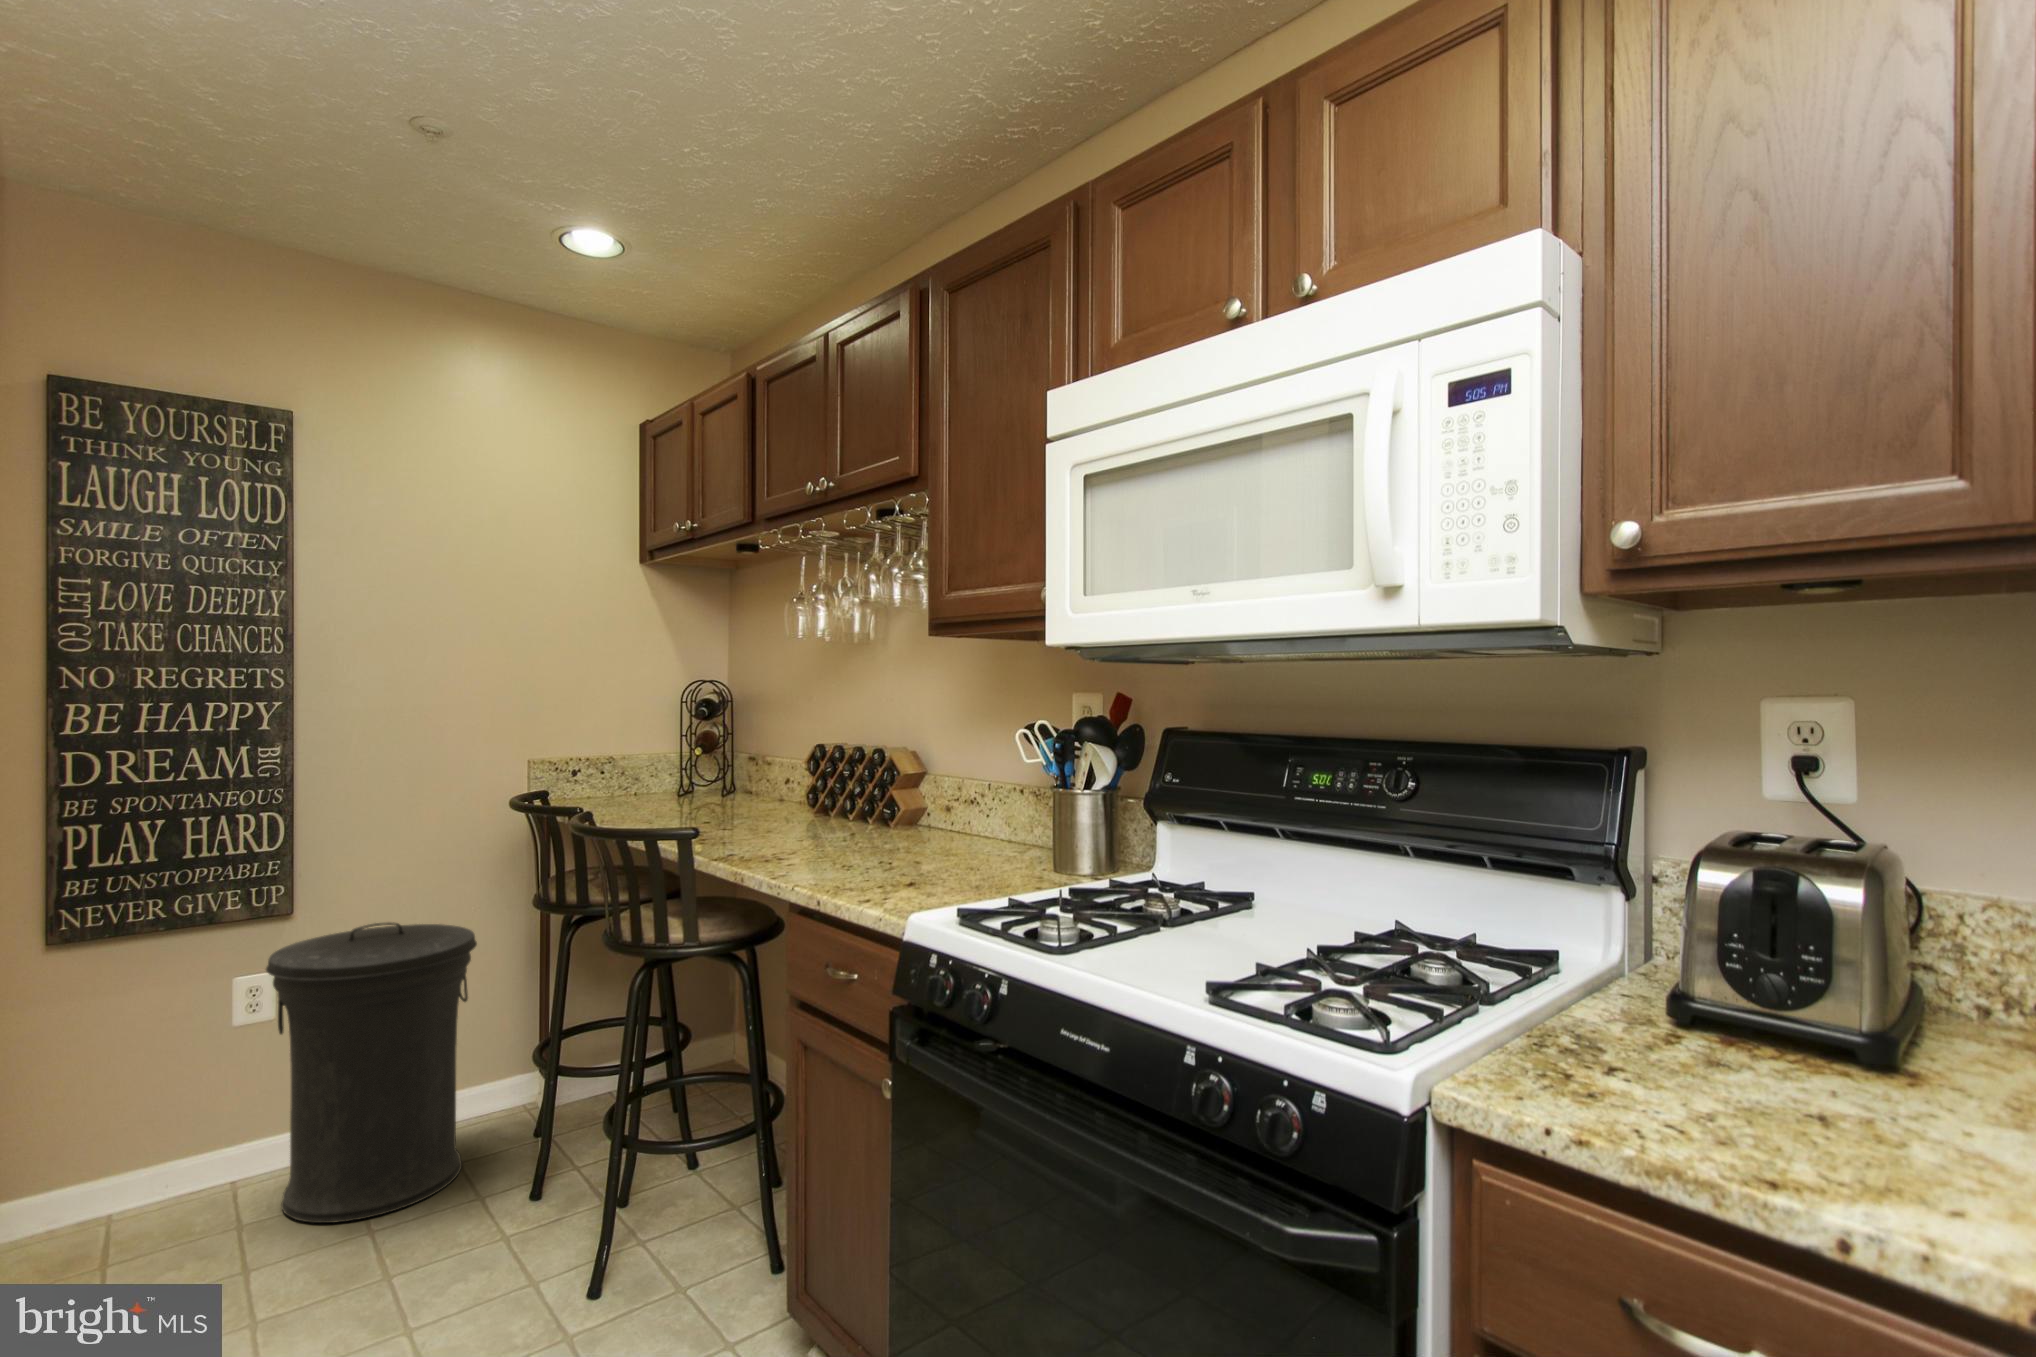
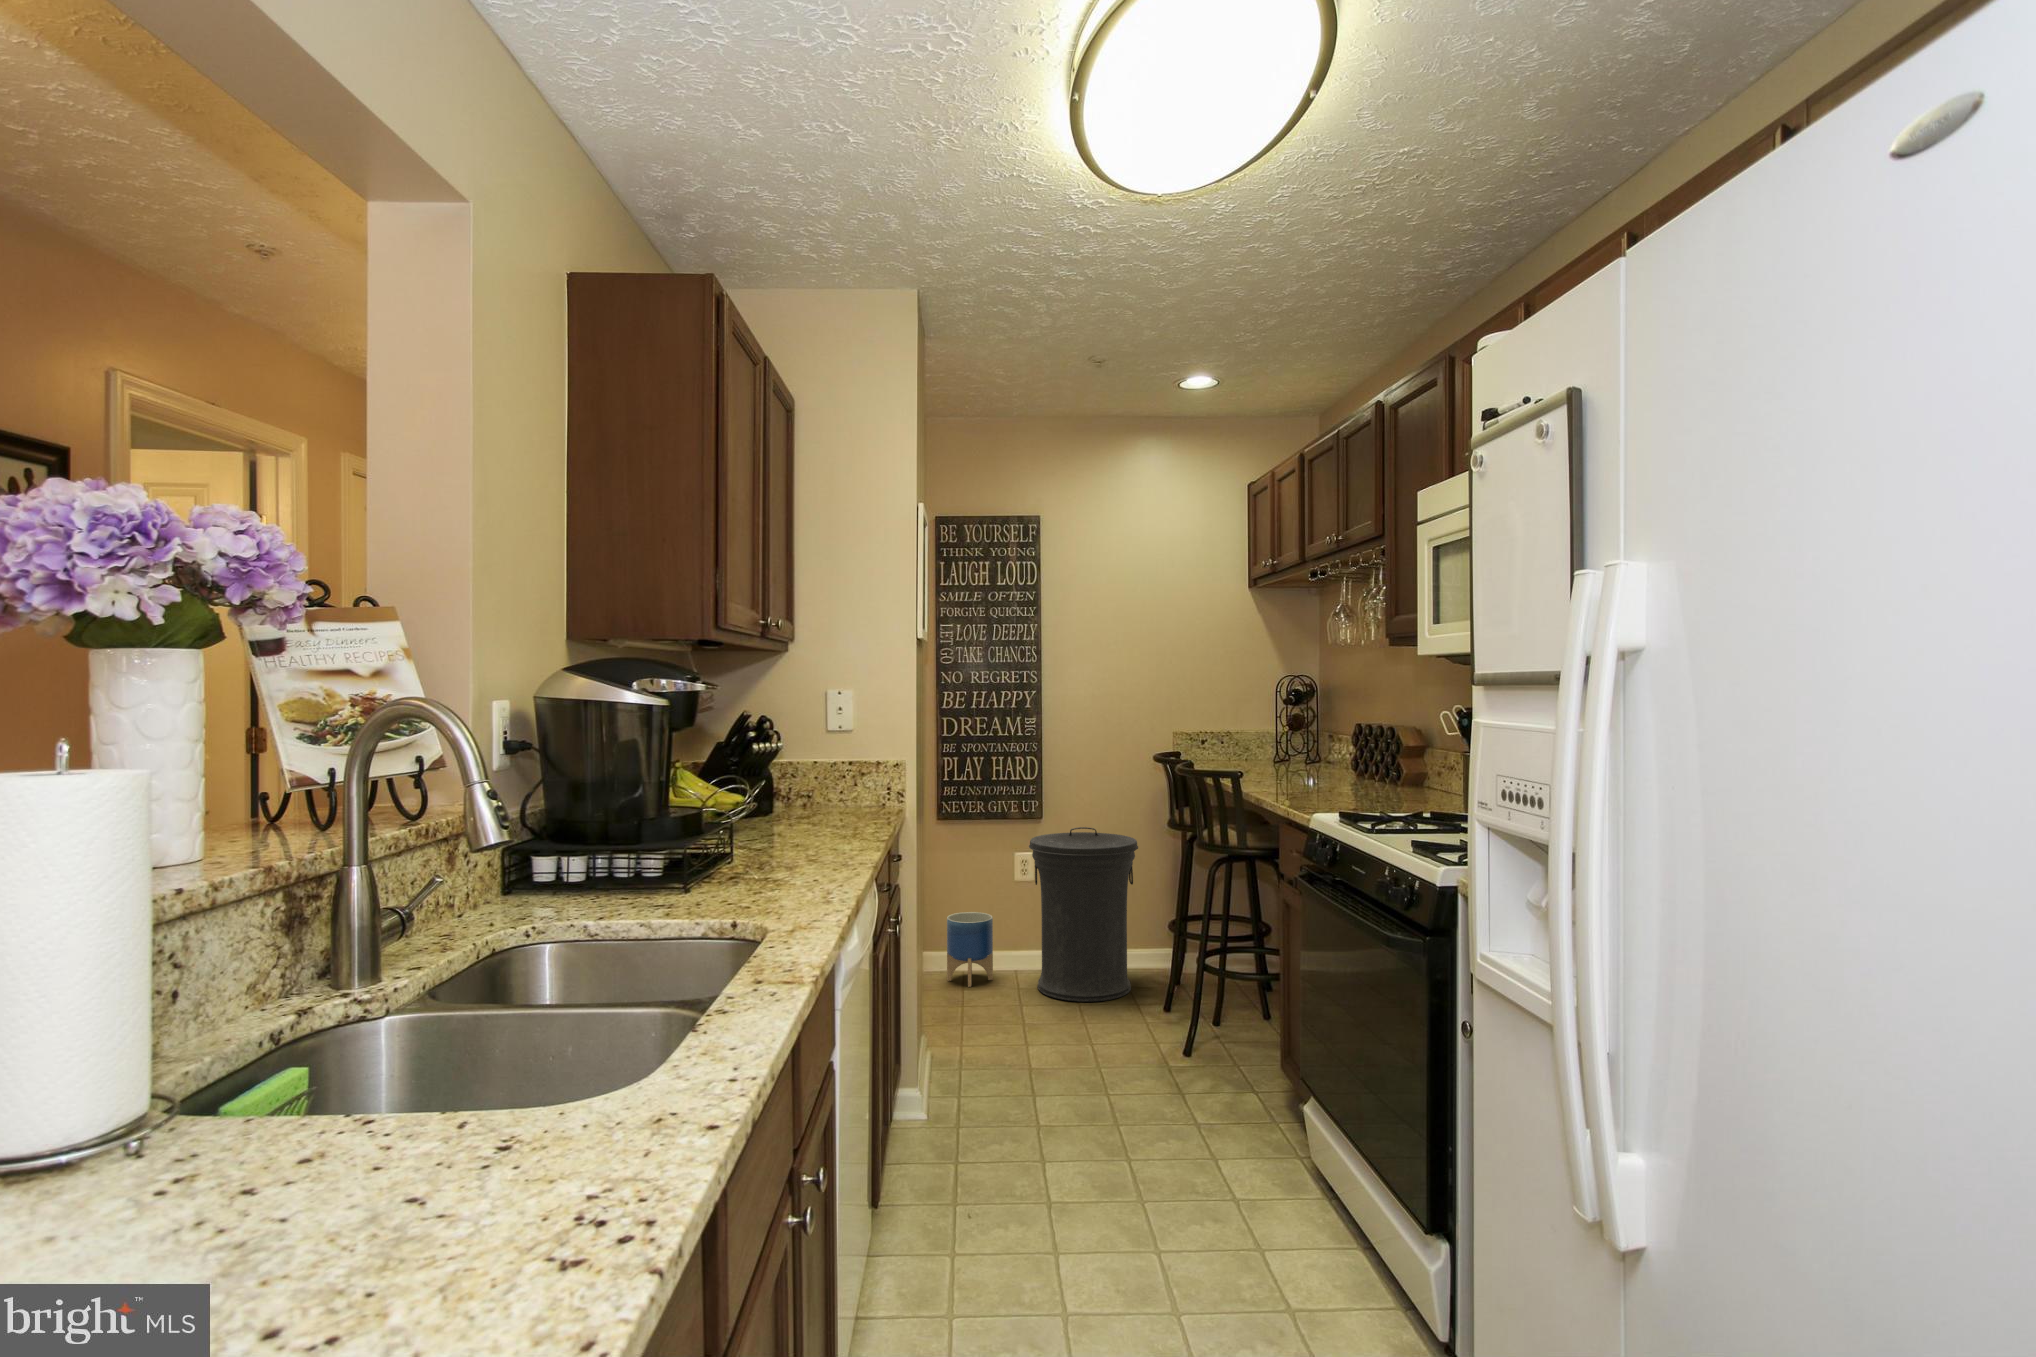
planter: none [70,1098,182,1247] -> present [947,912,993,987]

